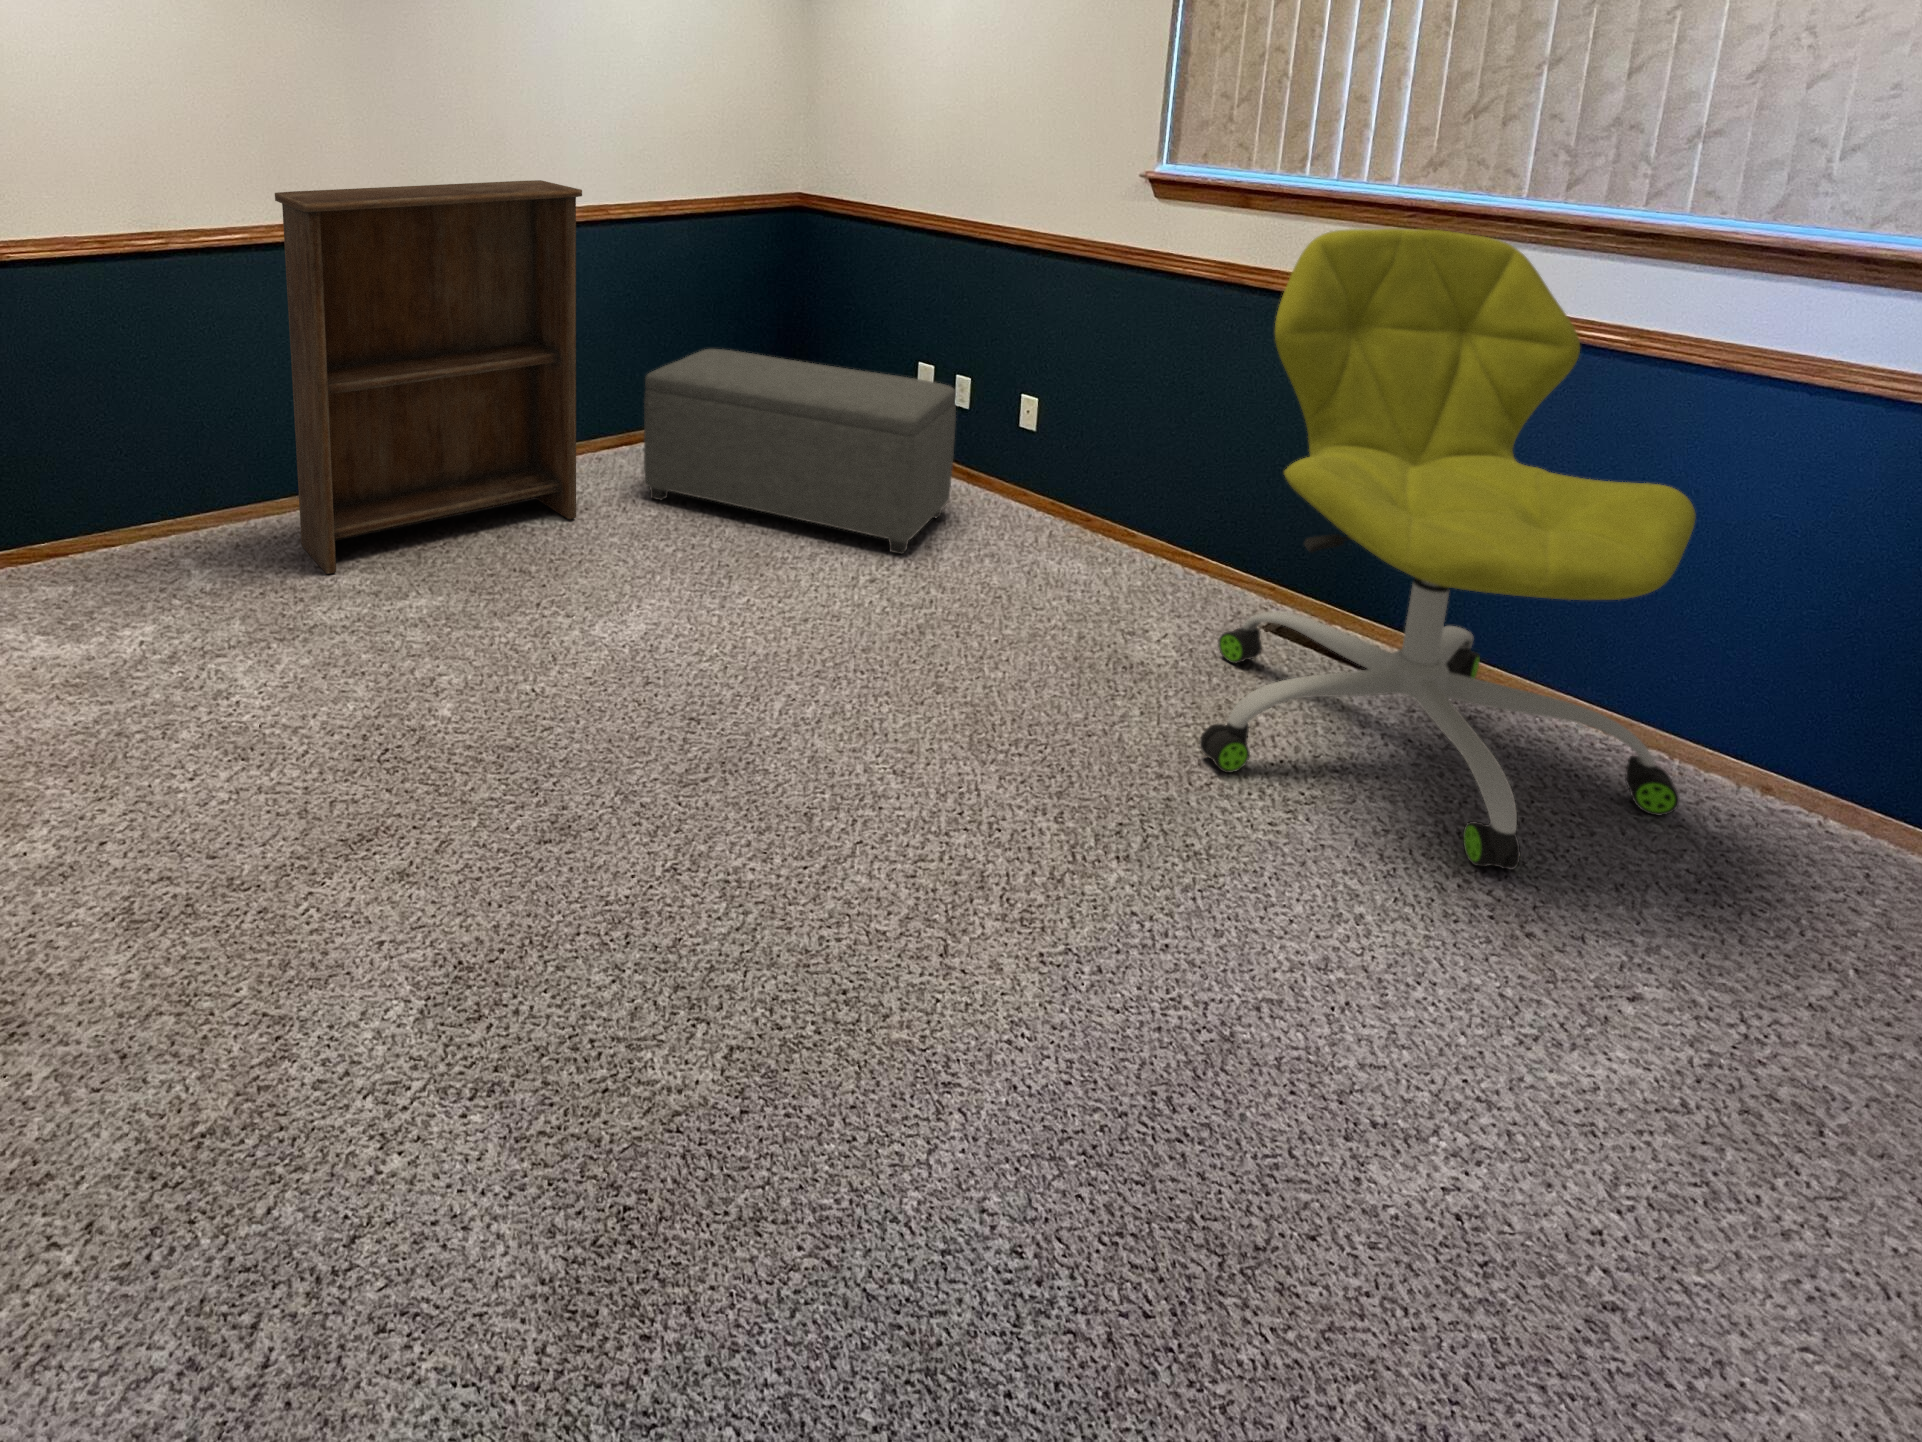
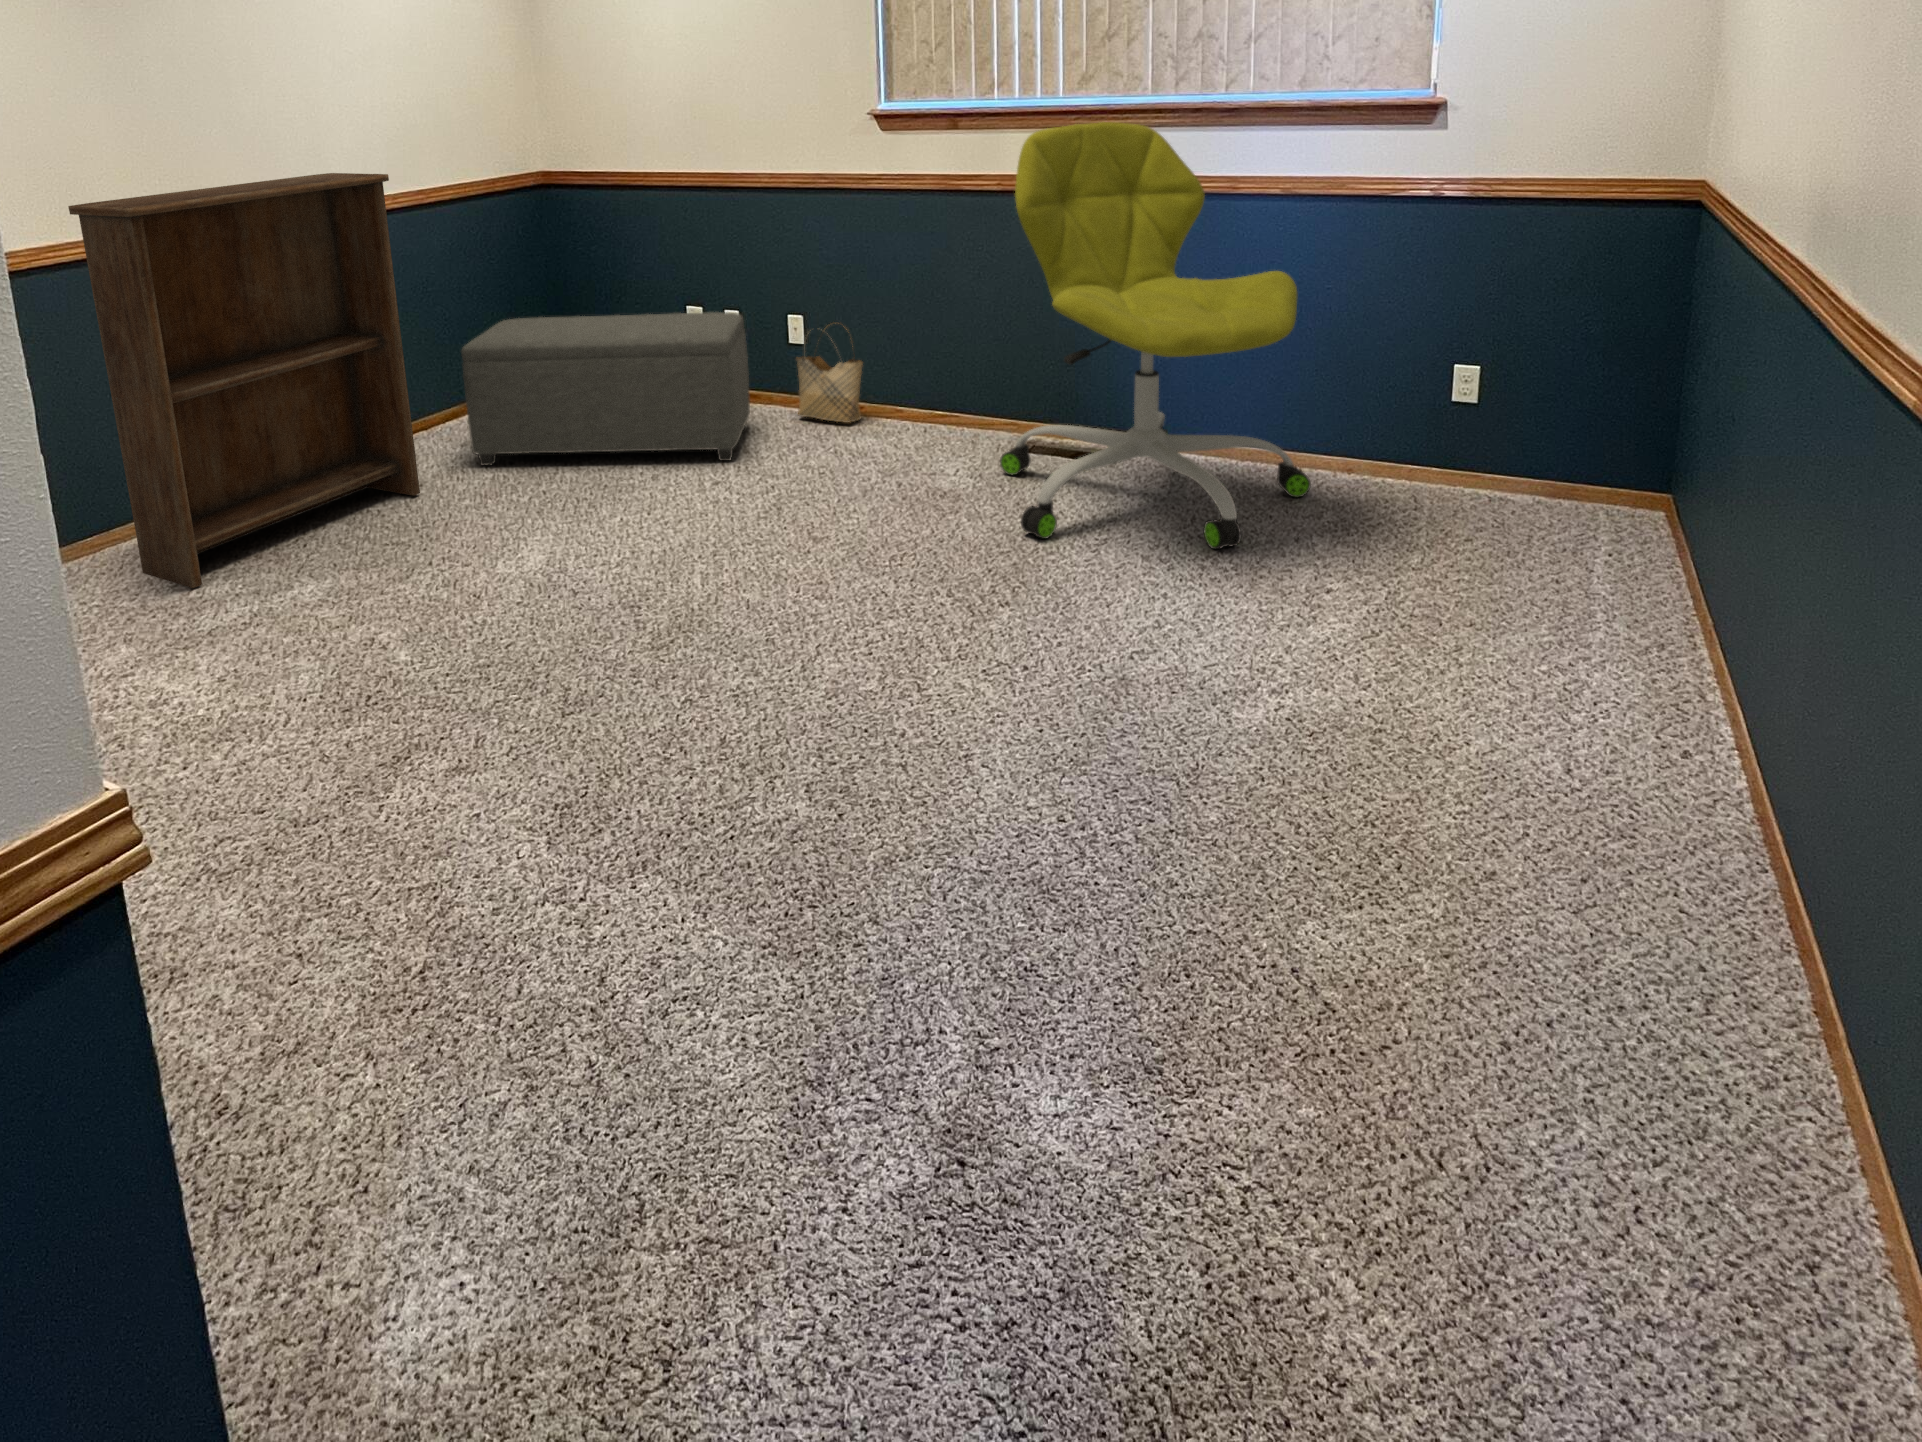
woven basket: none [1007,414,1093,537] -> present [797,323,863,423]

